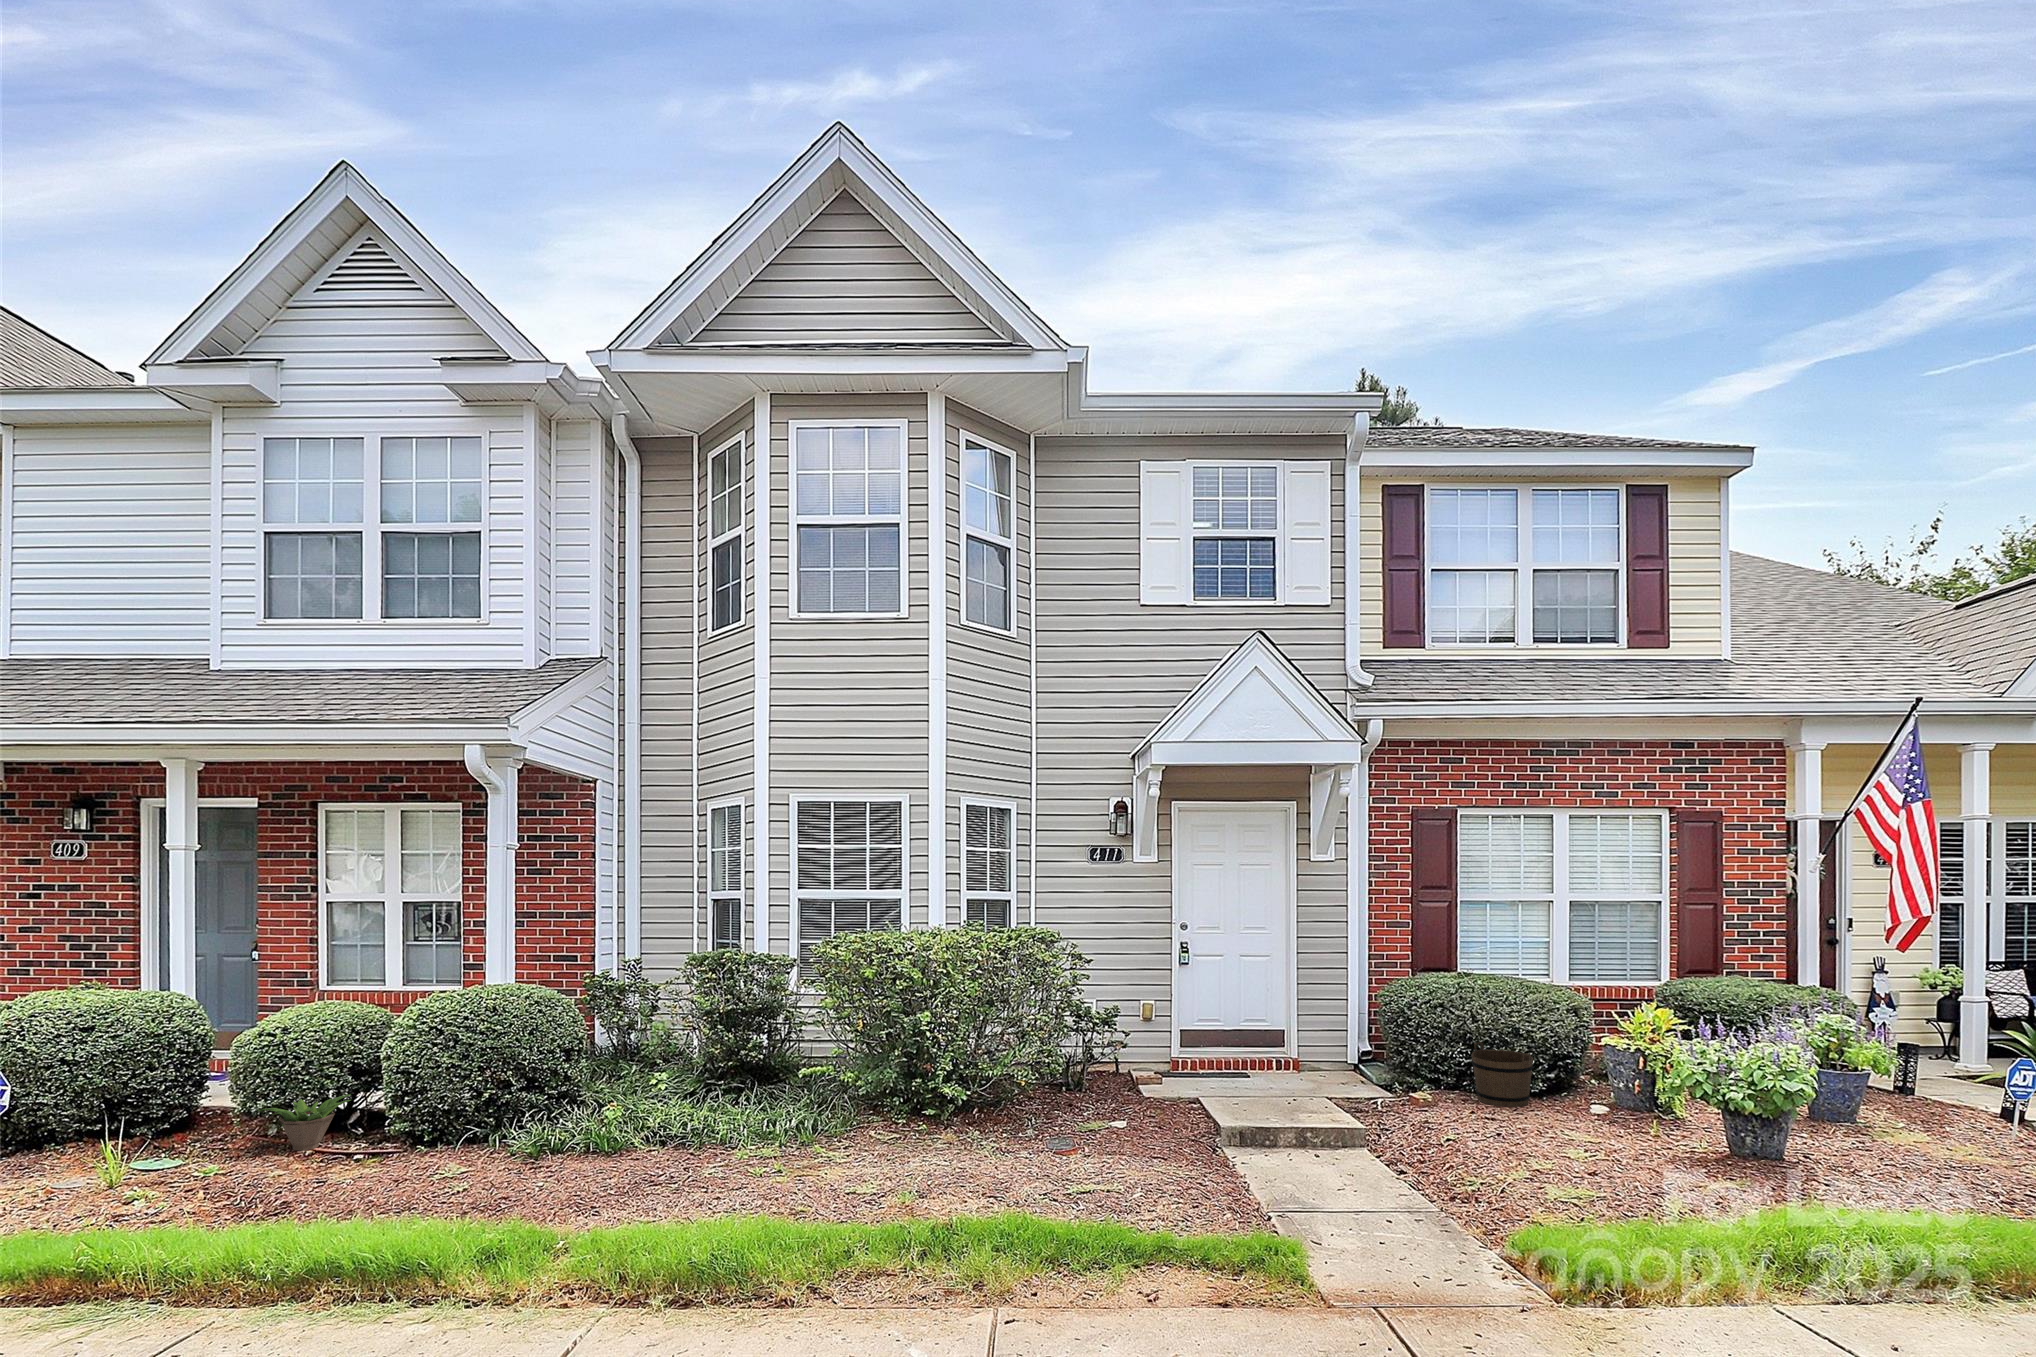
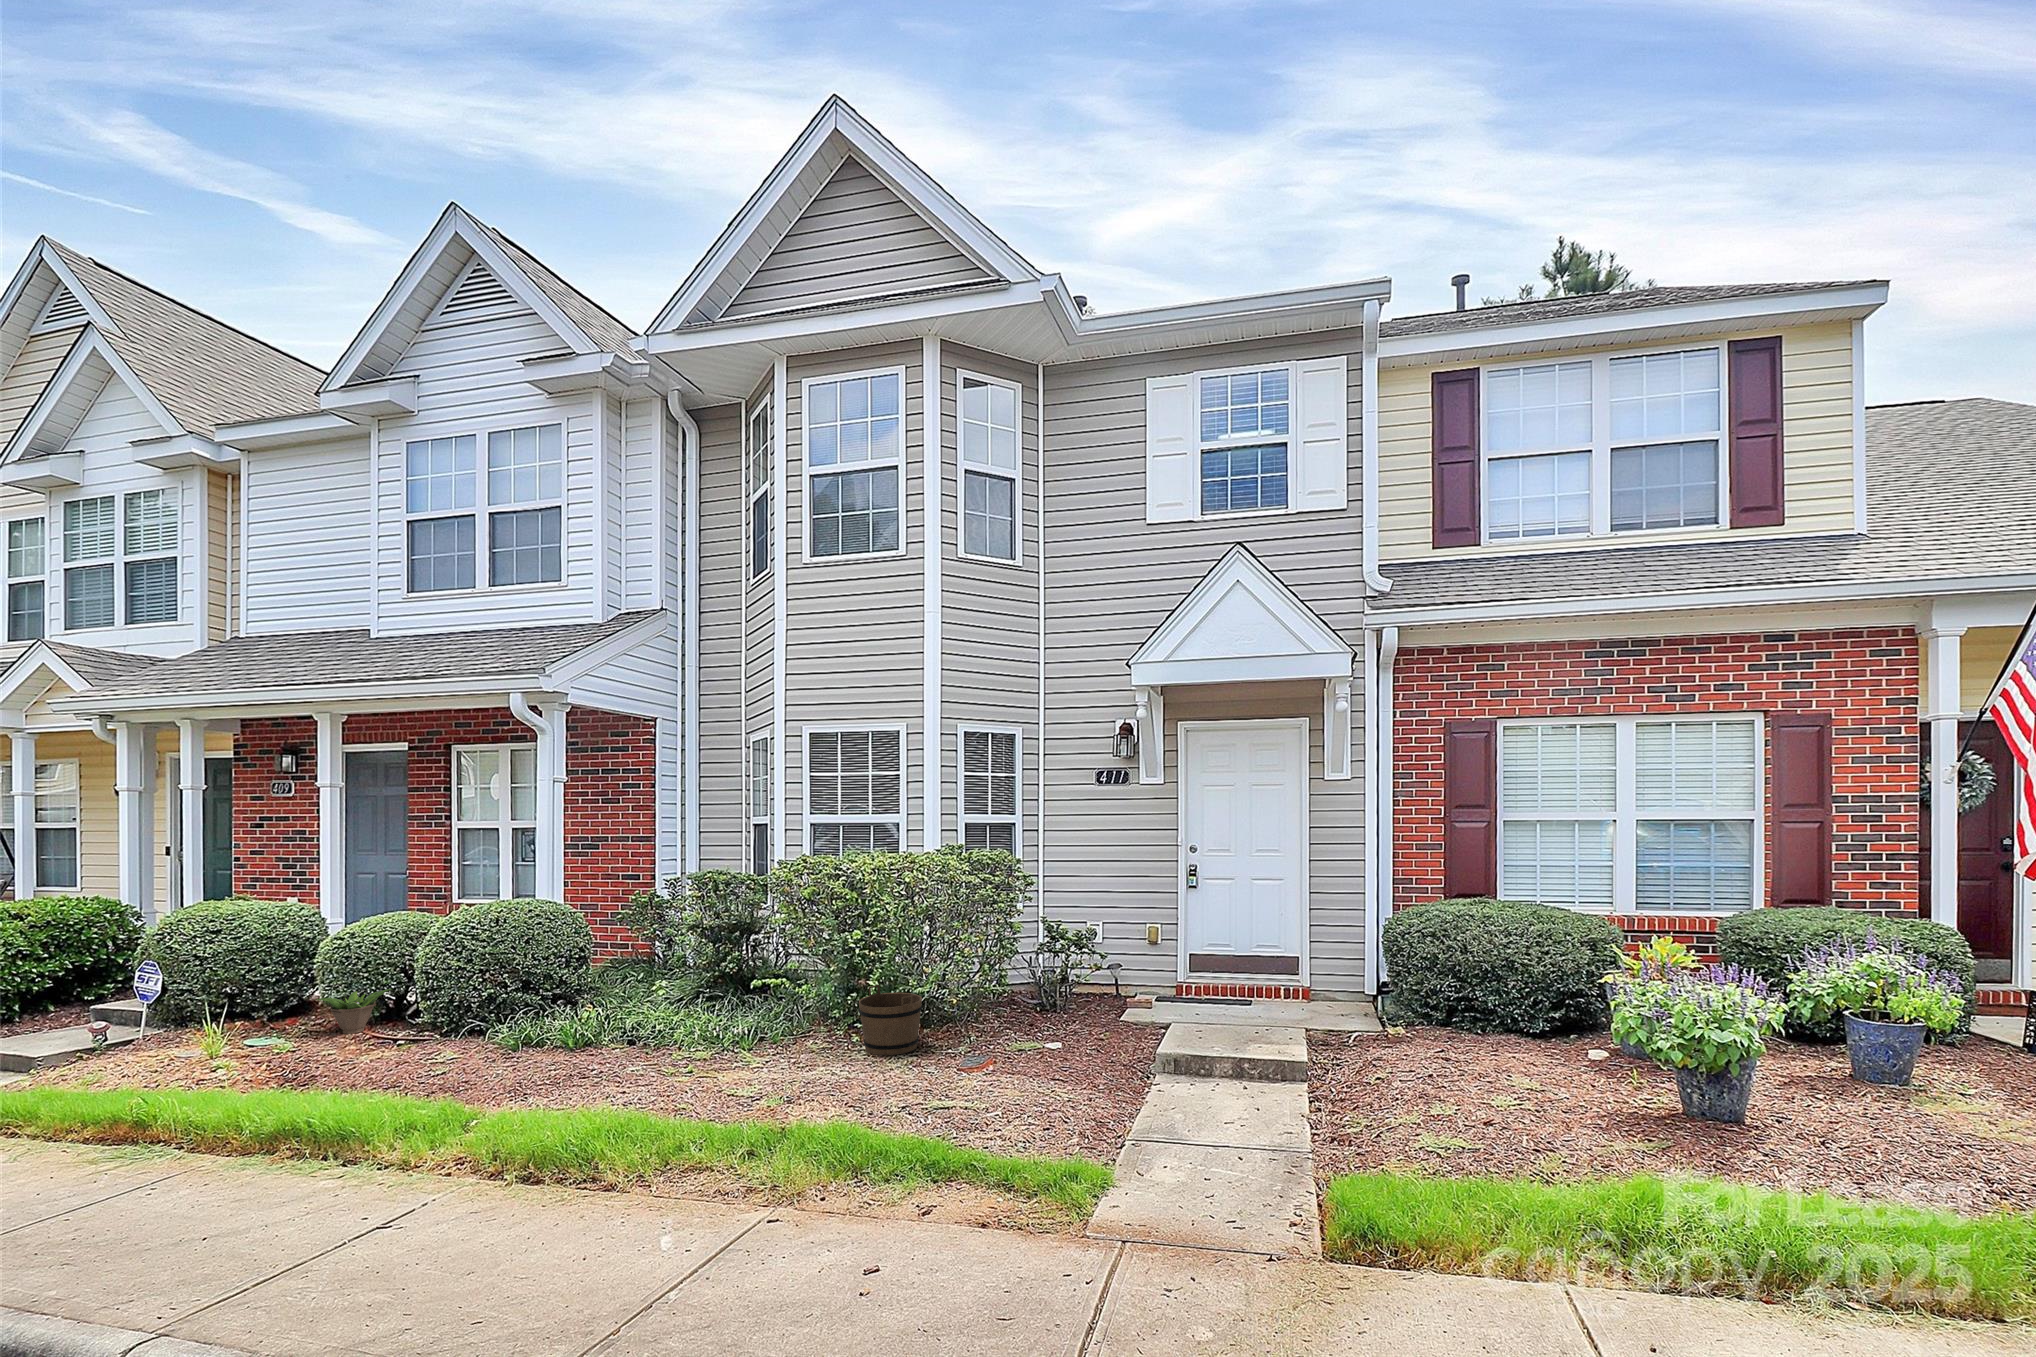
bucket: present [1471,1042,1533,1107] -> present [859,985,922,1055]

